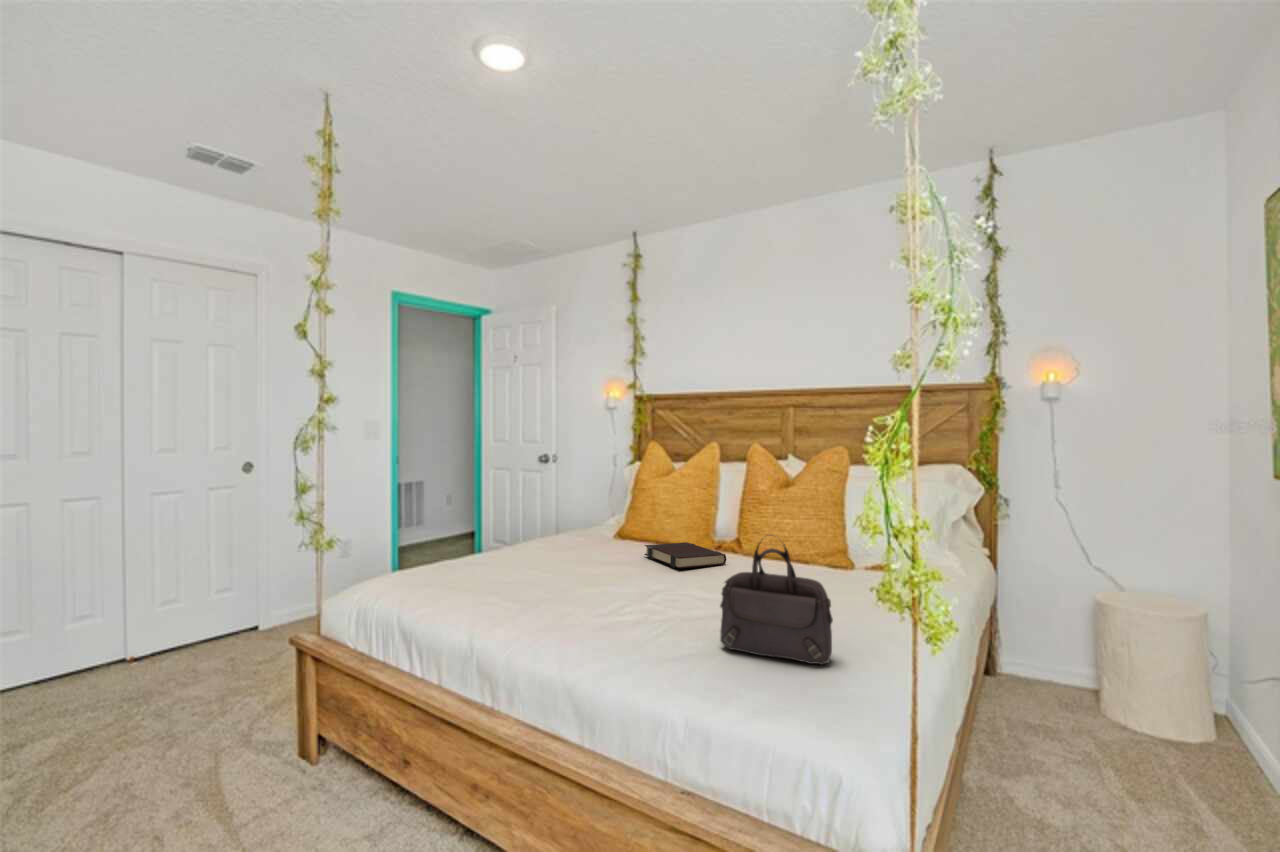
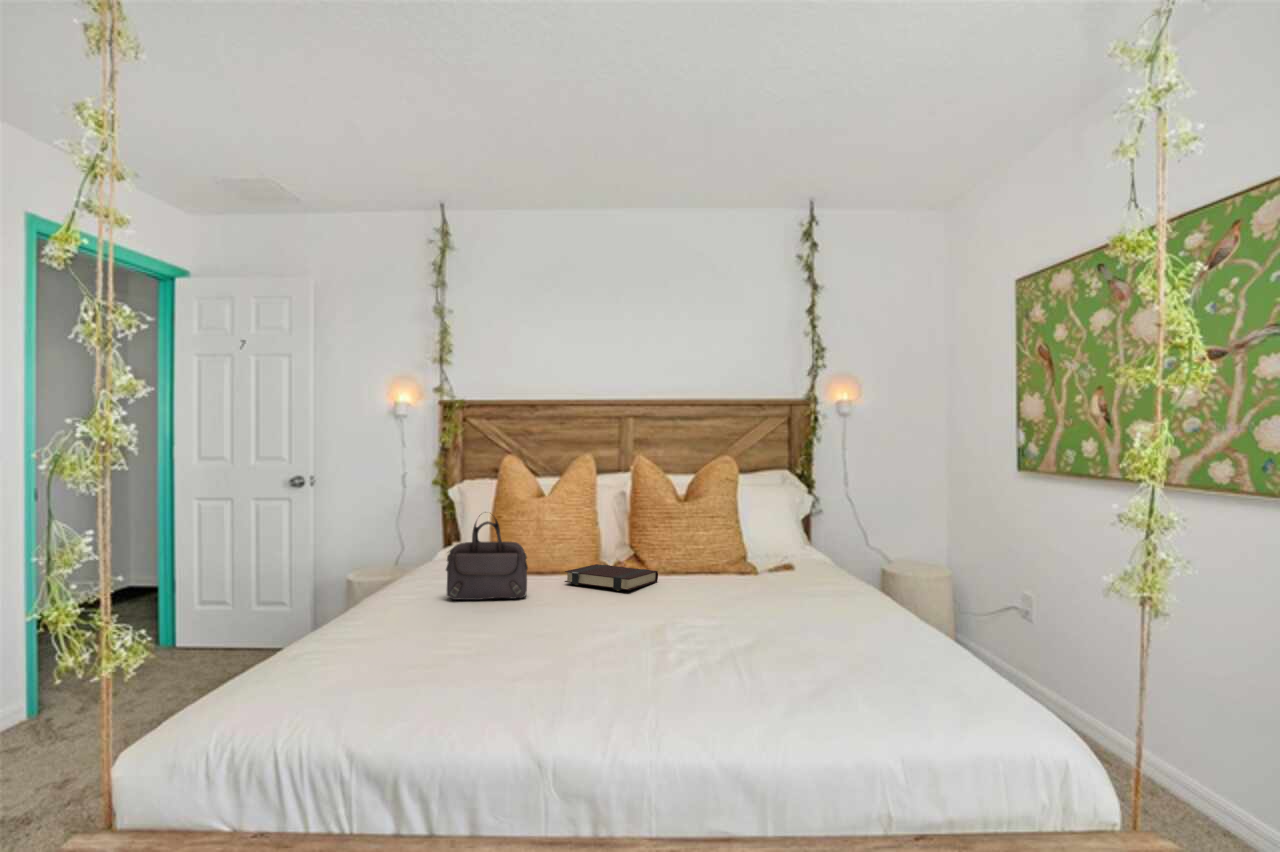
handbag: present [720,539,833,665] -> present [446,515,528,600]

